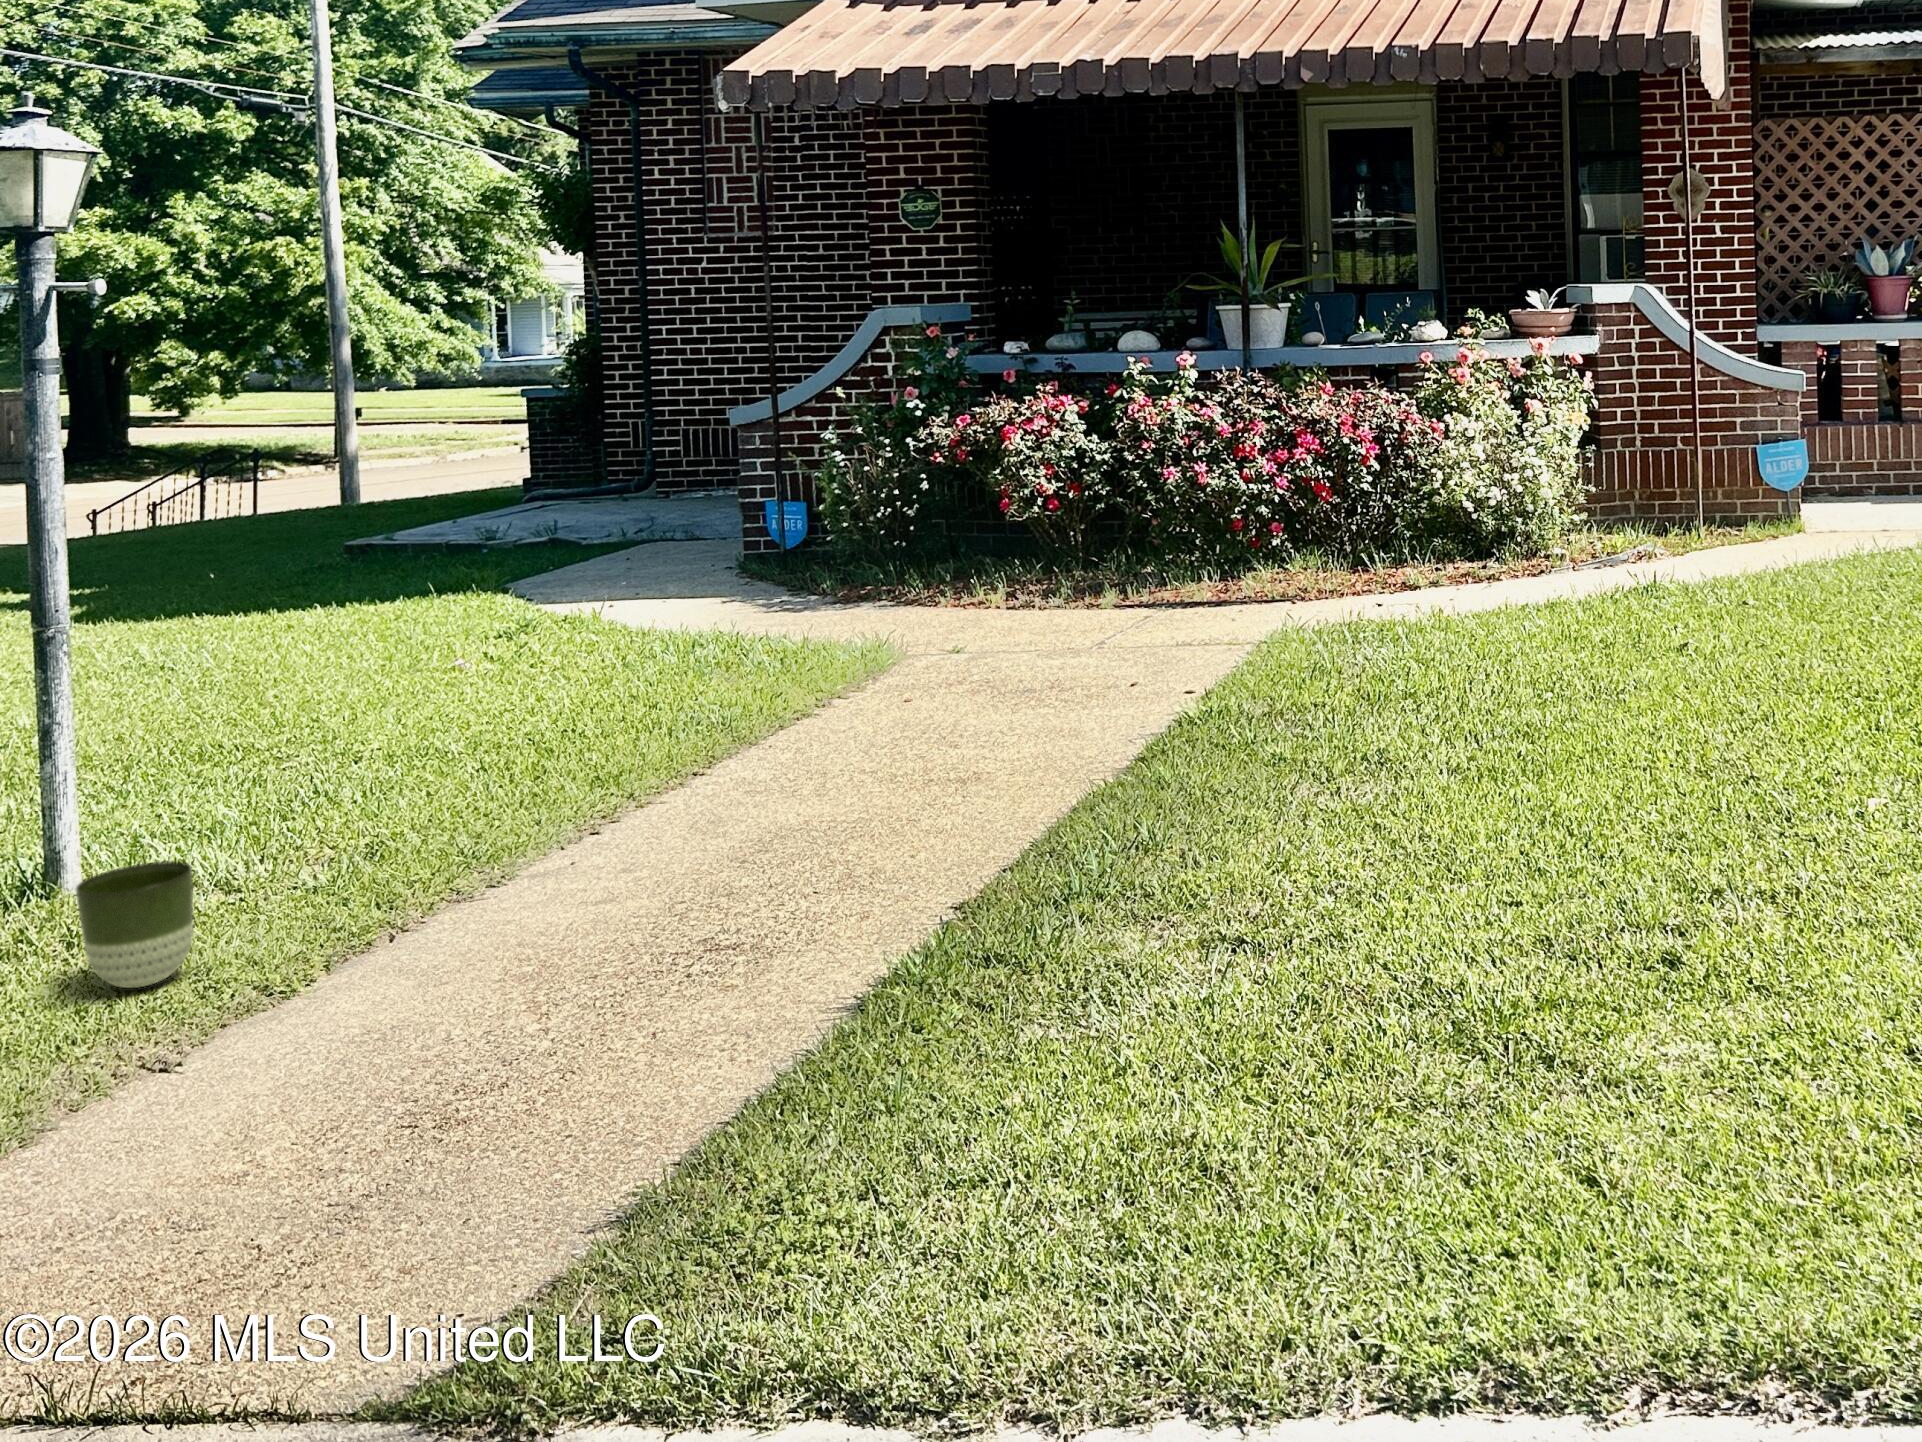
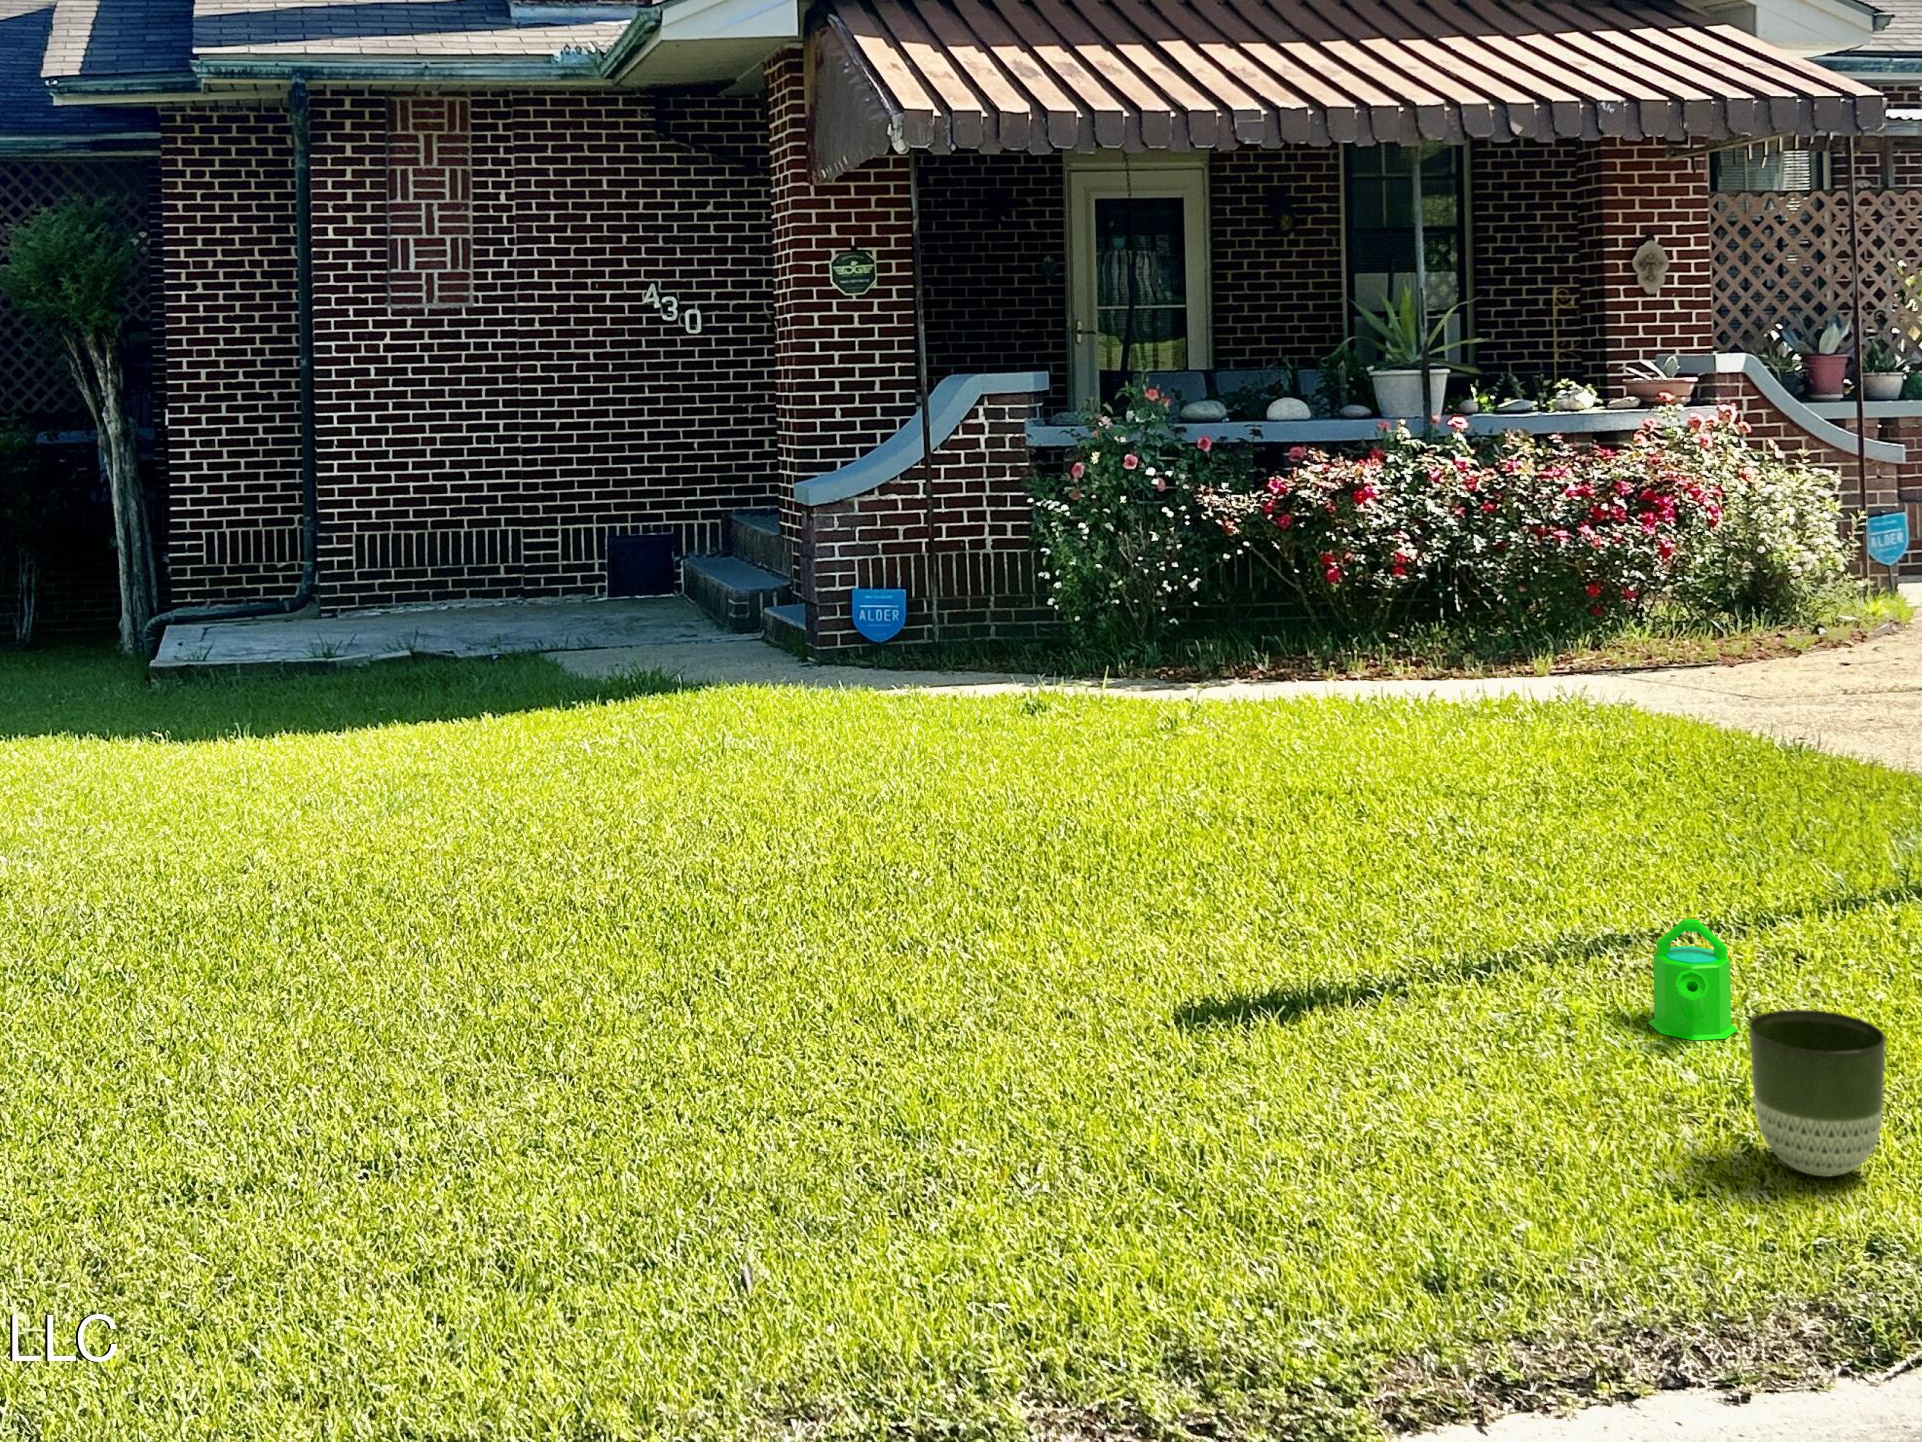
watering can: none [337,791,461,887] -> present [1648,919,1738,1040]

